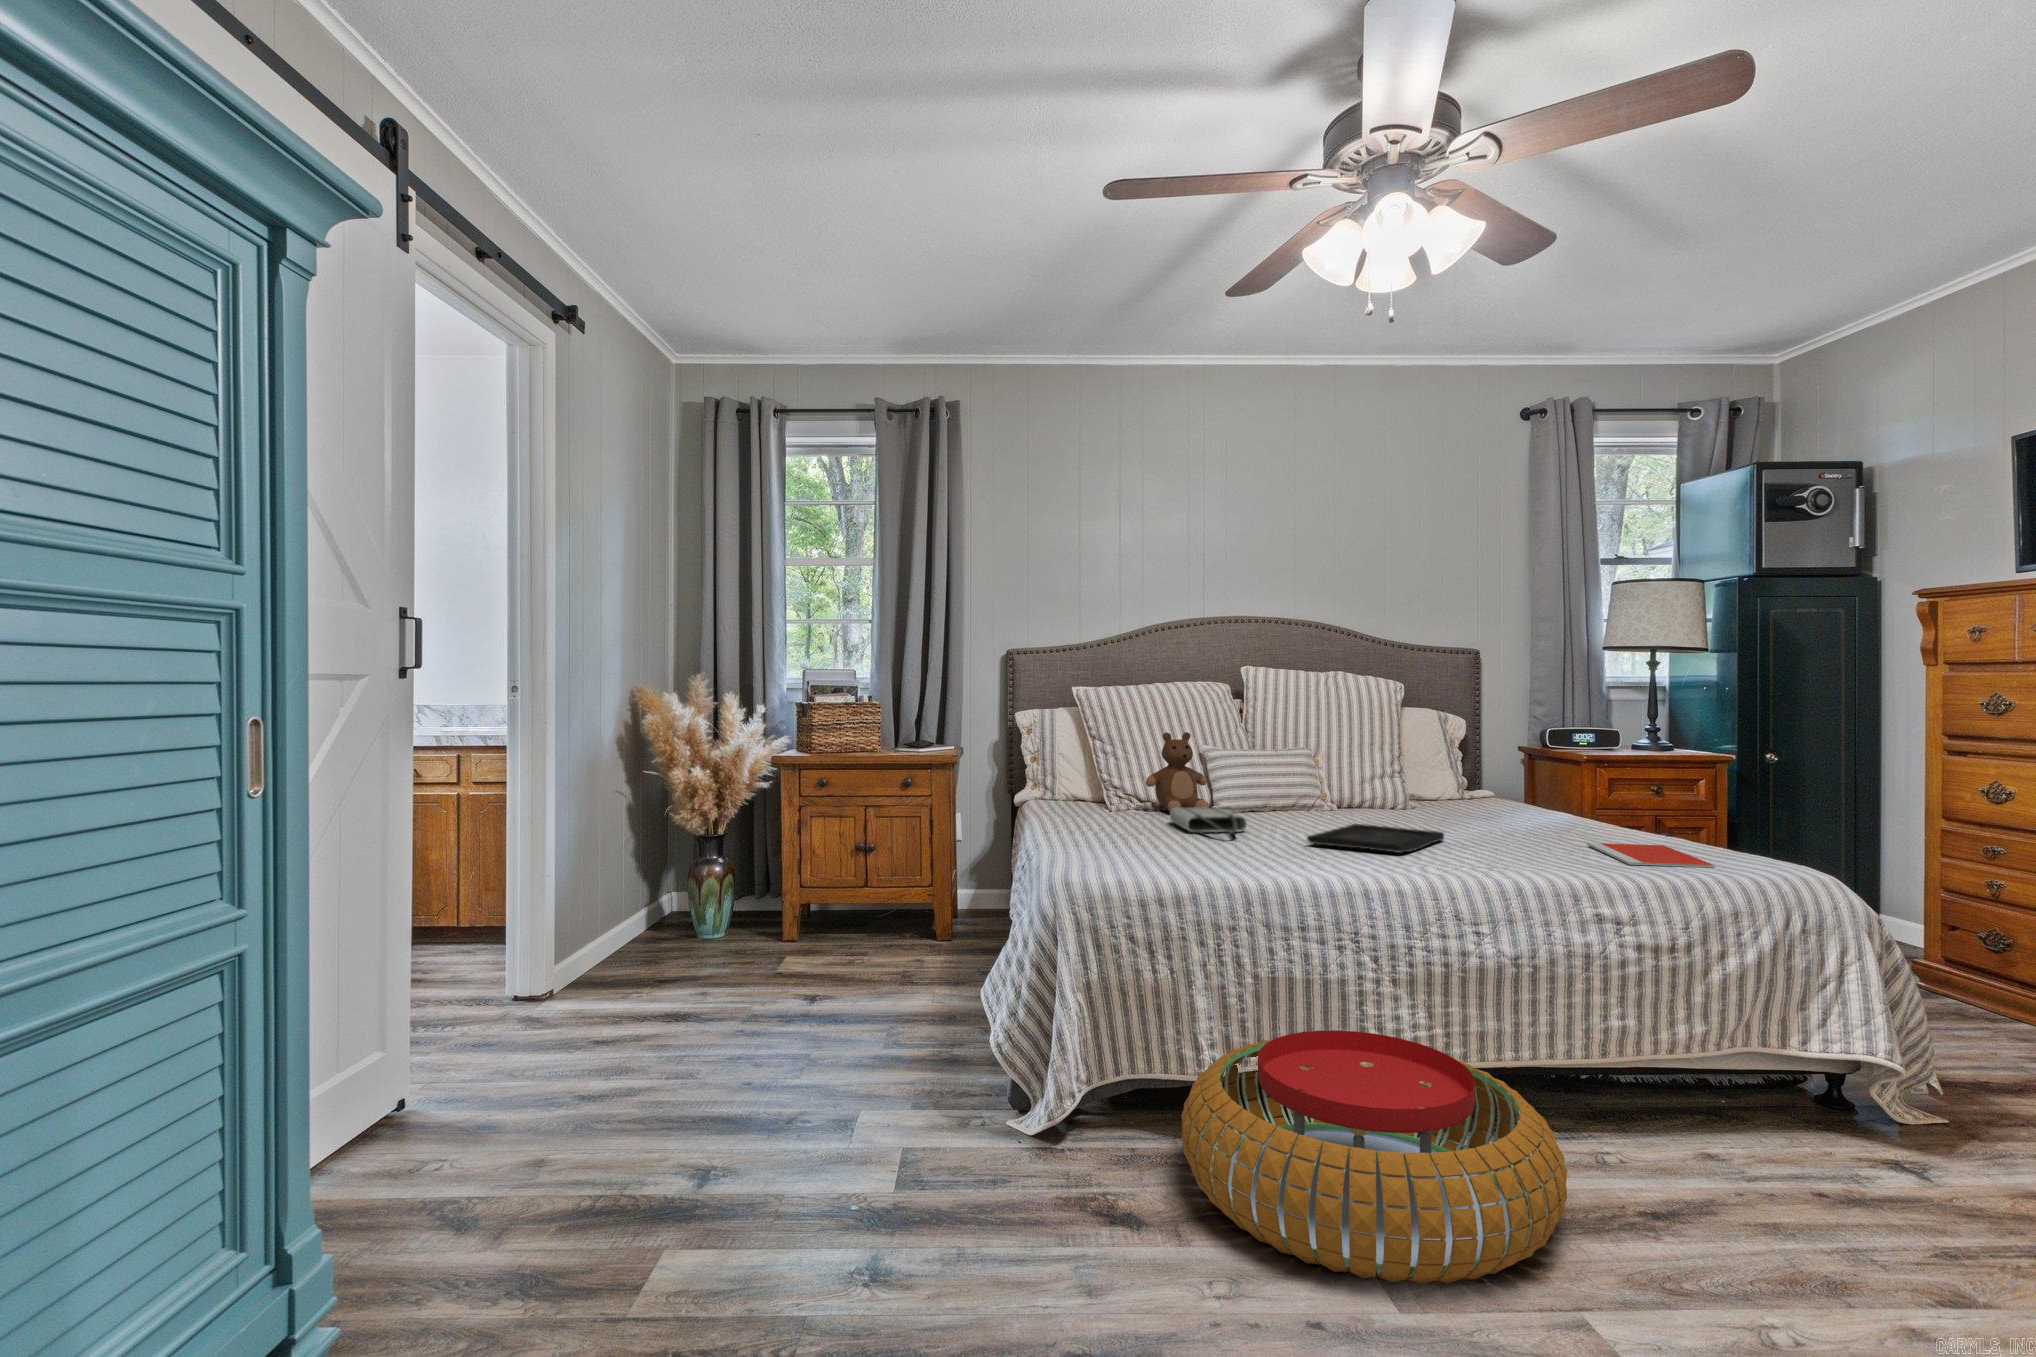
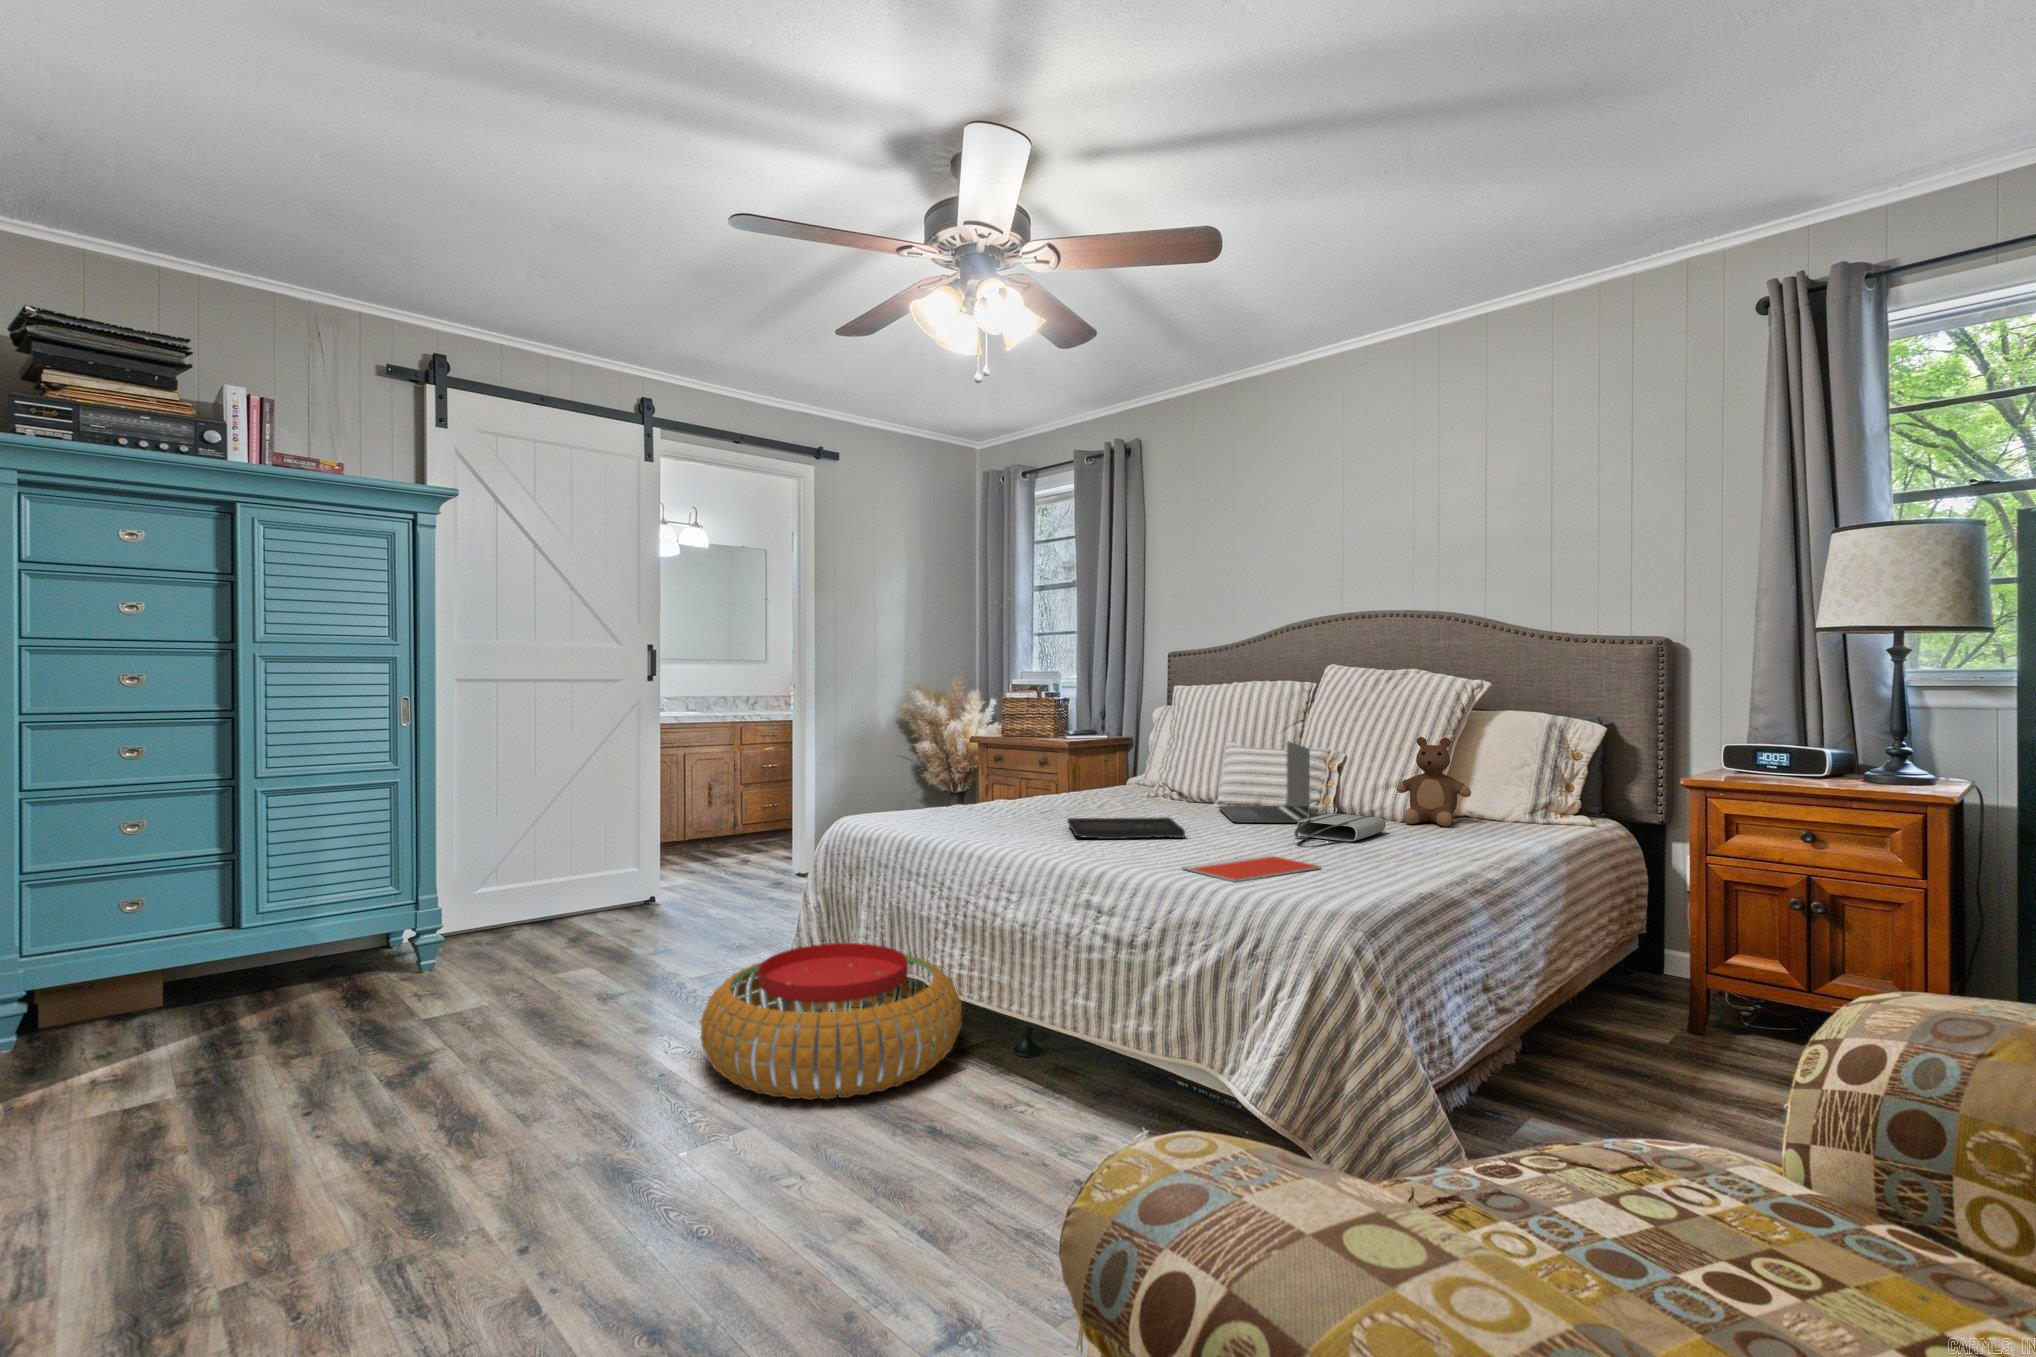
teddy bear: present [1146,732,1209,811] -> present [1397,737,1471,827]
laptop: none [1277,739,1408,823] -> present [1219,742,1310,823]
tote bag: present [1170,808,1247,834] -> present [1294,813,1386,842]

